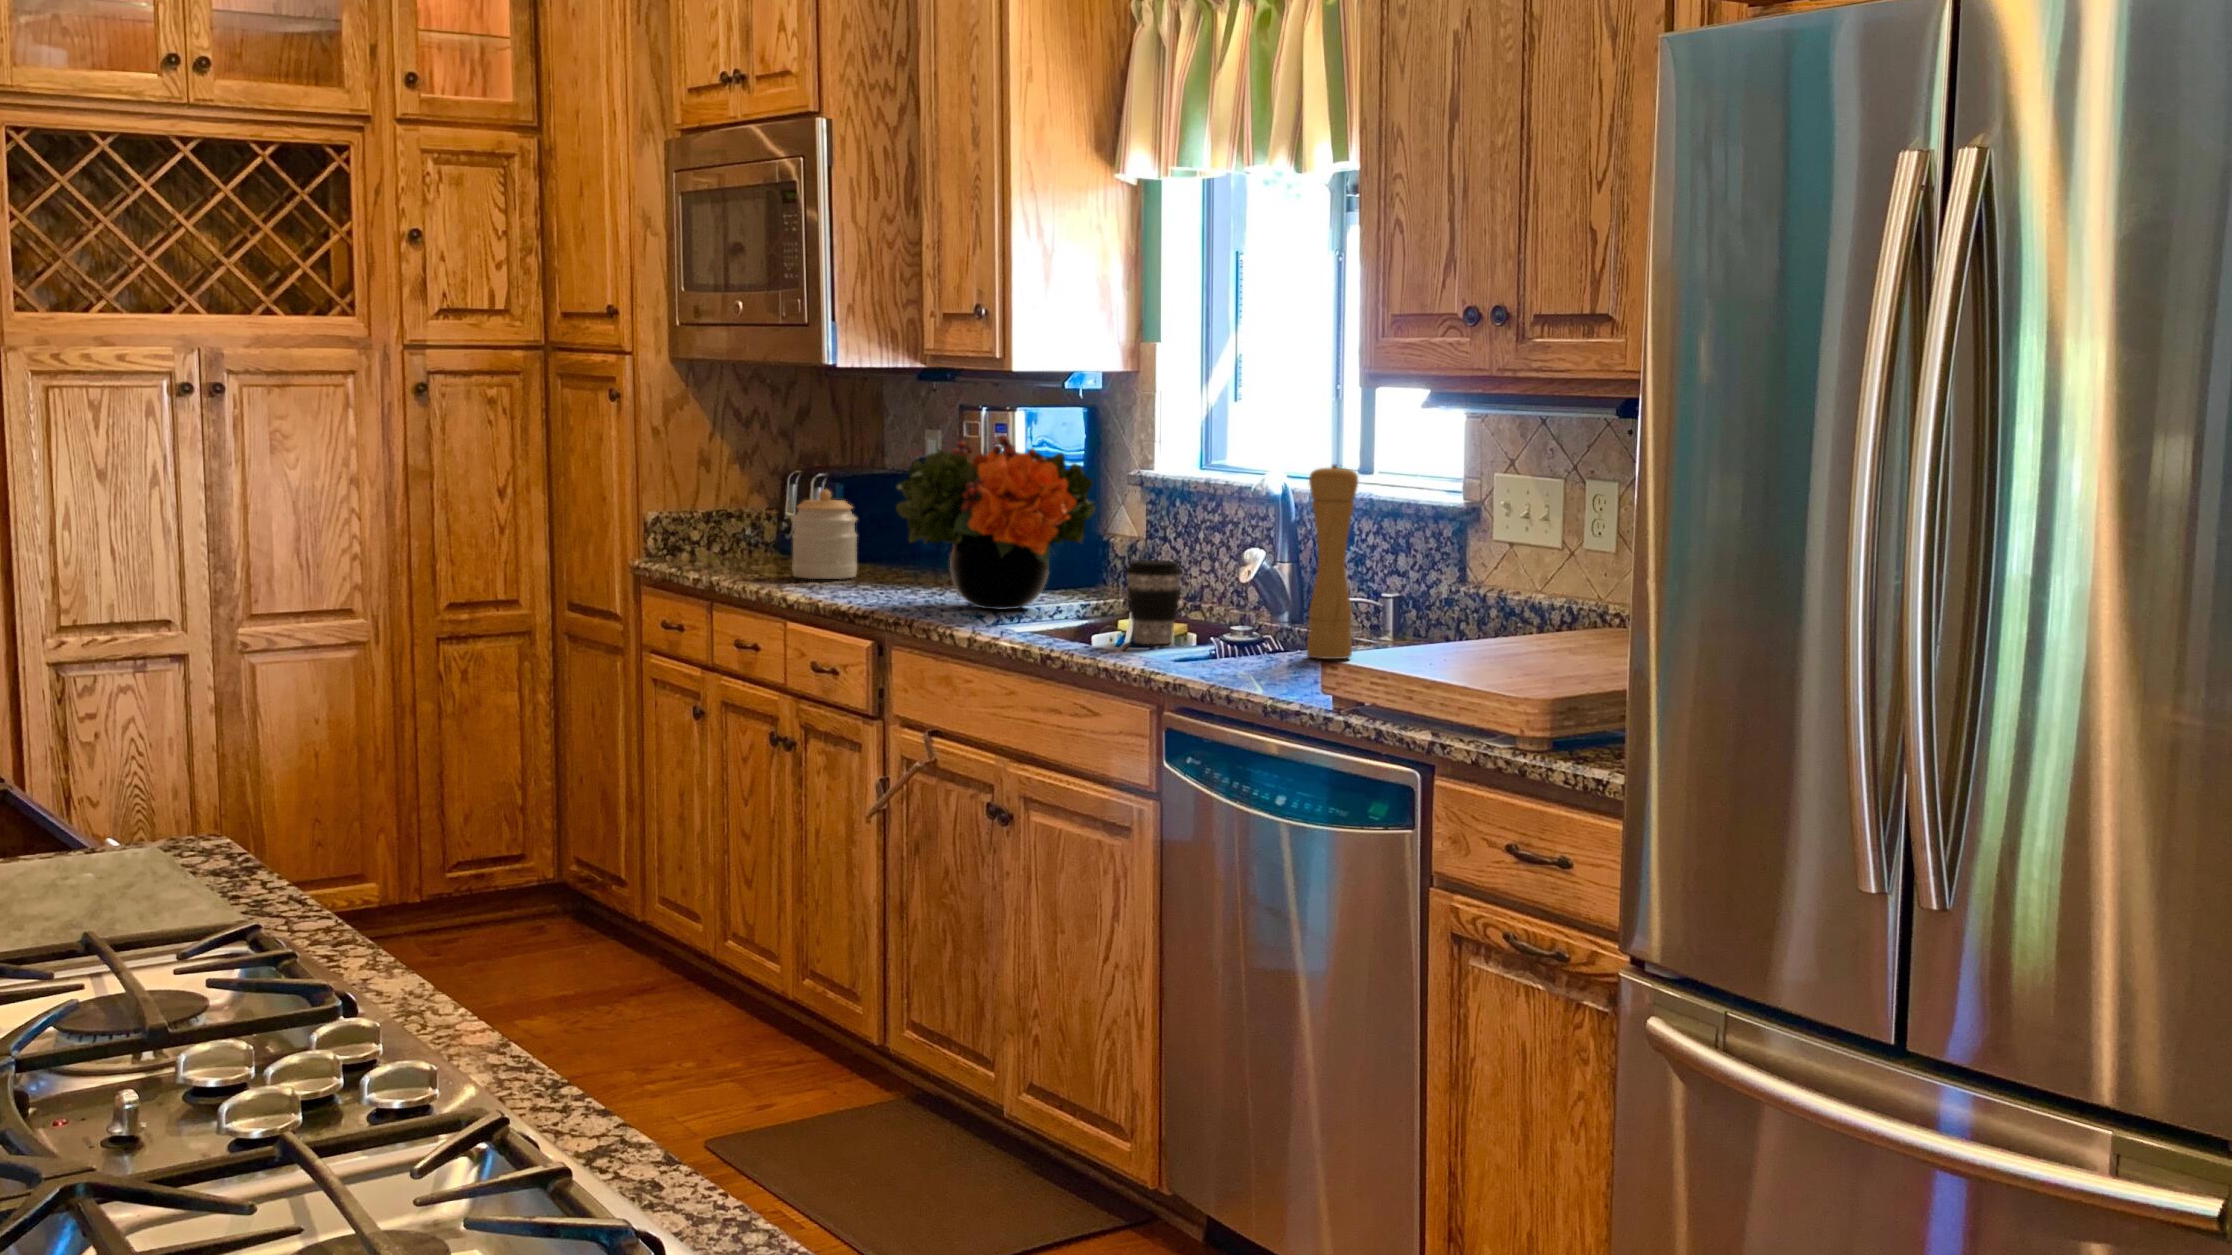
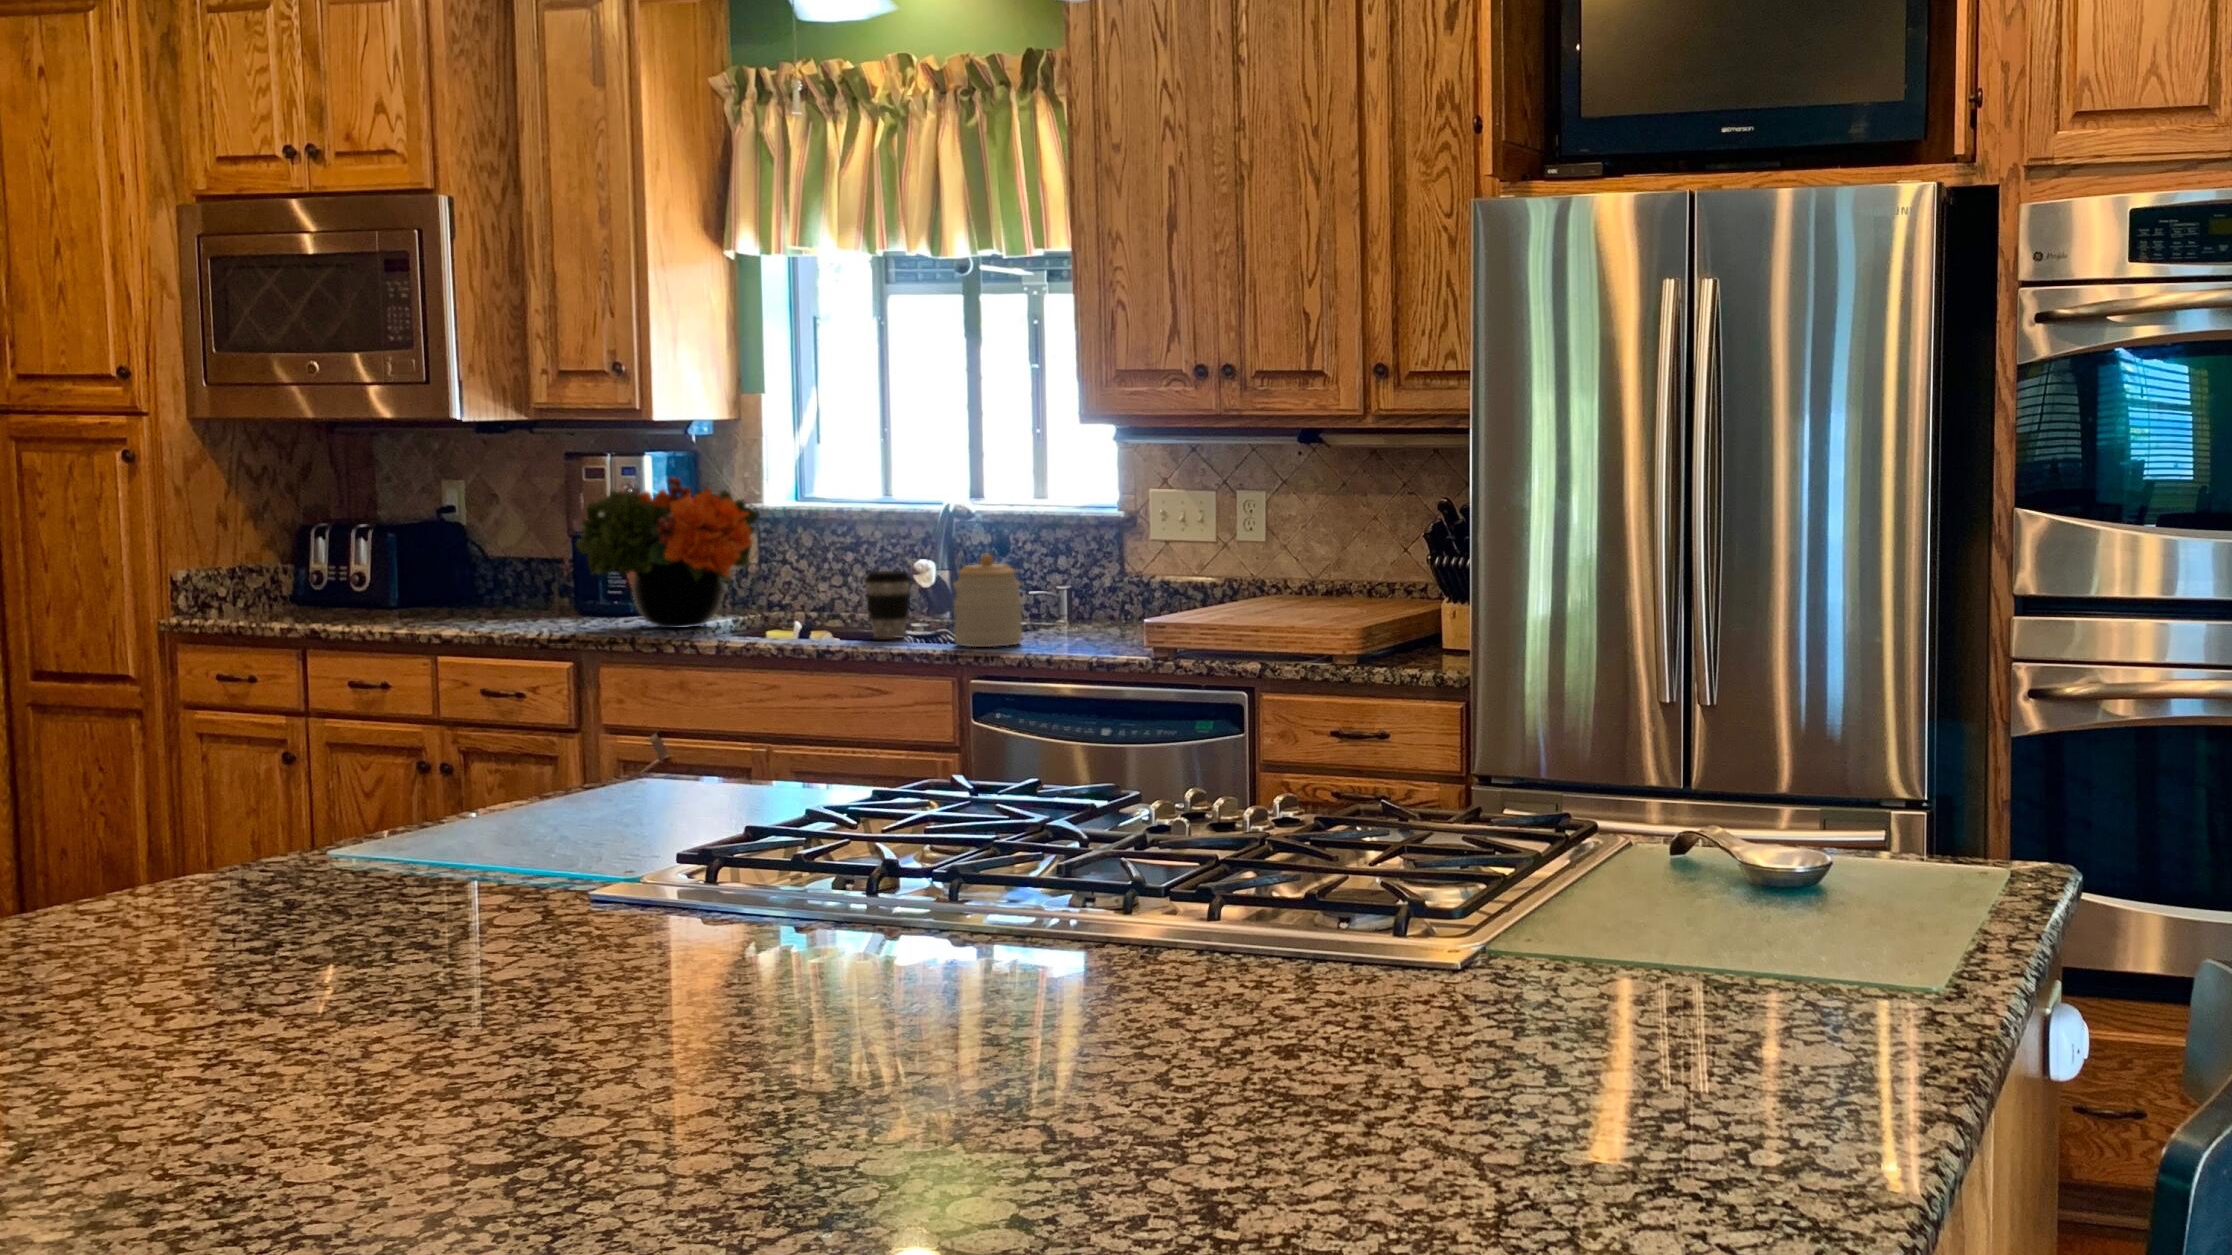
pepper mill: present [1307,465,1358,659] -> none [1028,486,1068,636]
jar: present [792,489,857,579] -> present [954,554,1022,647]

